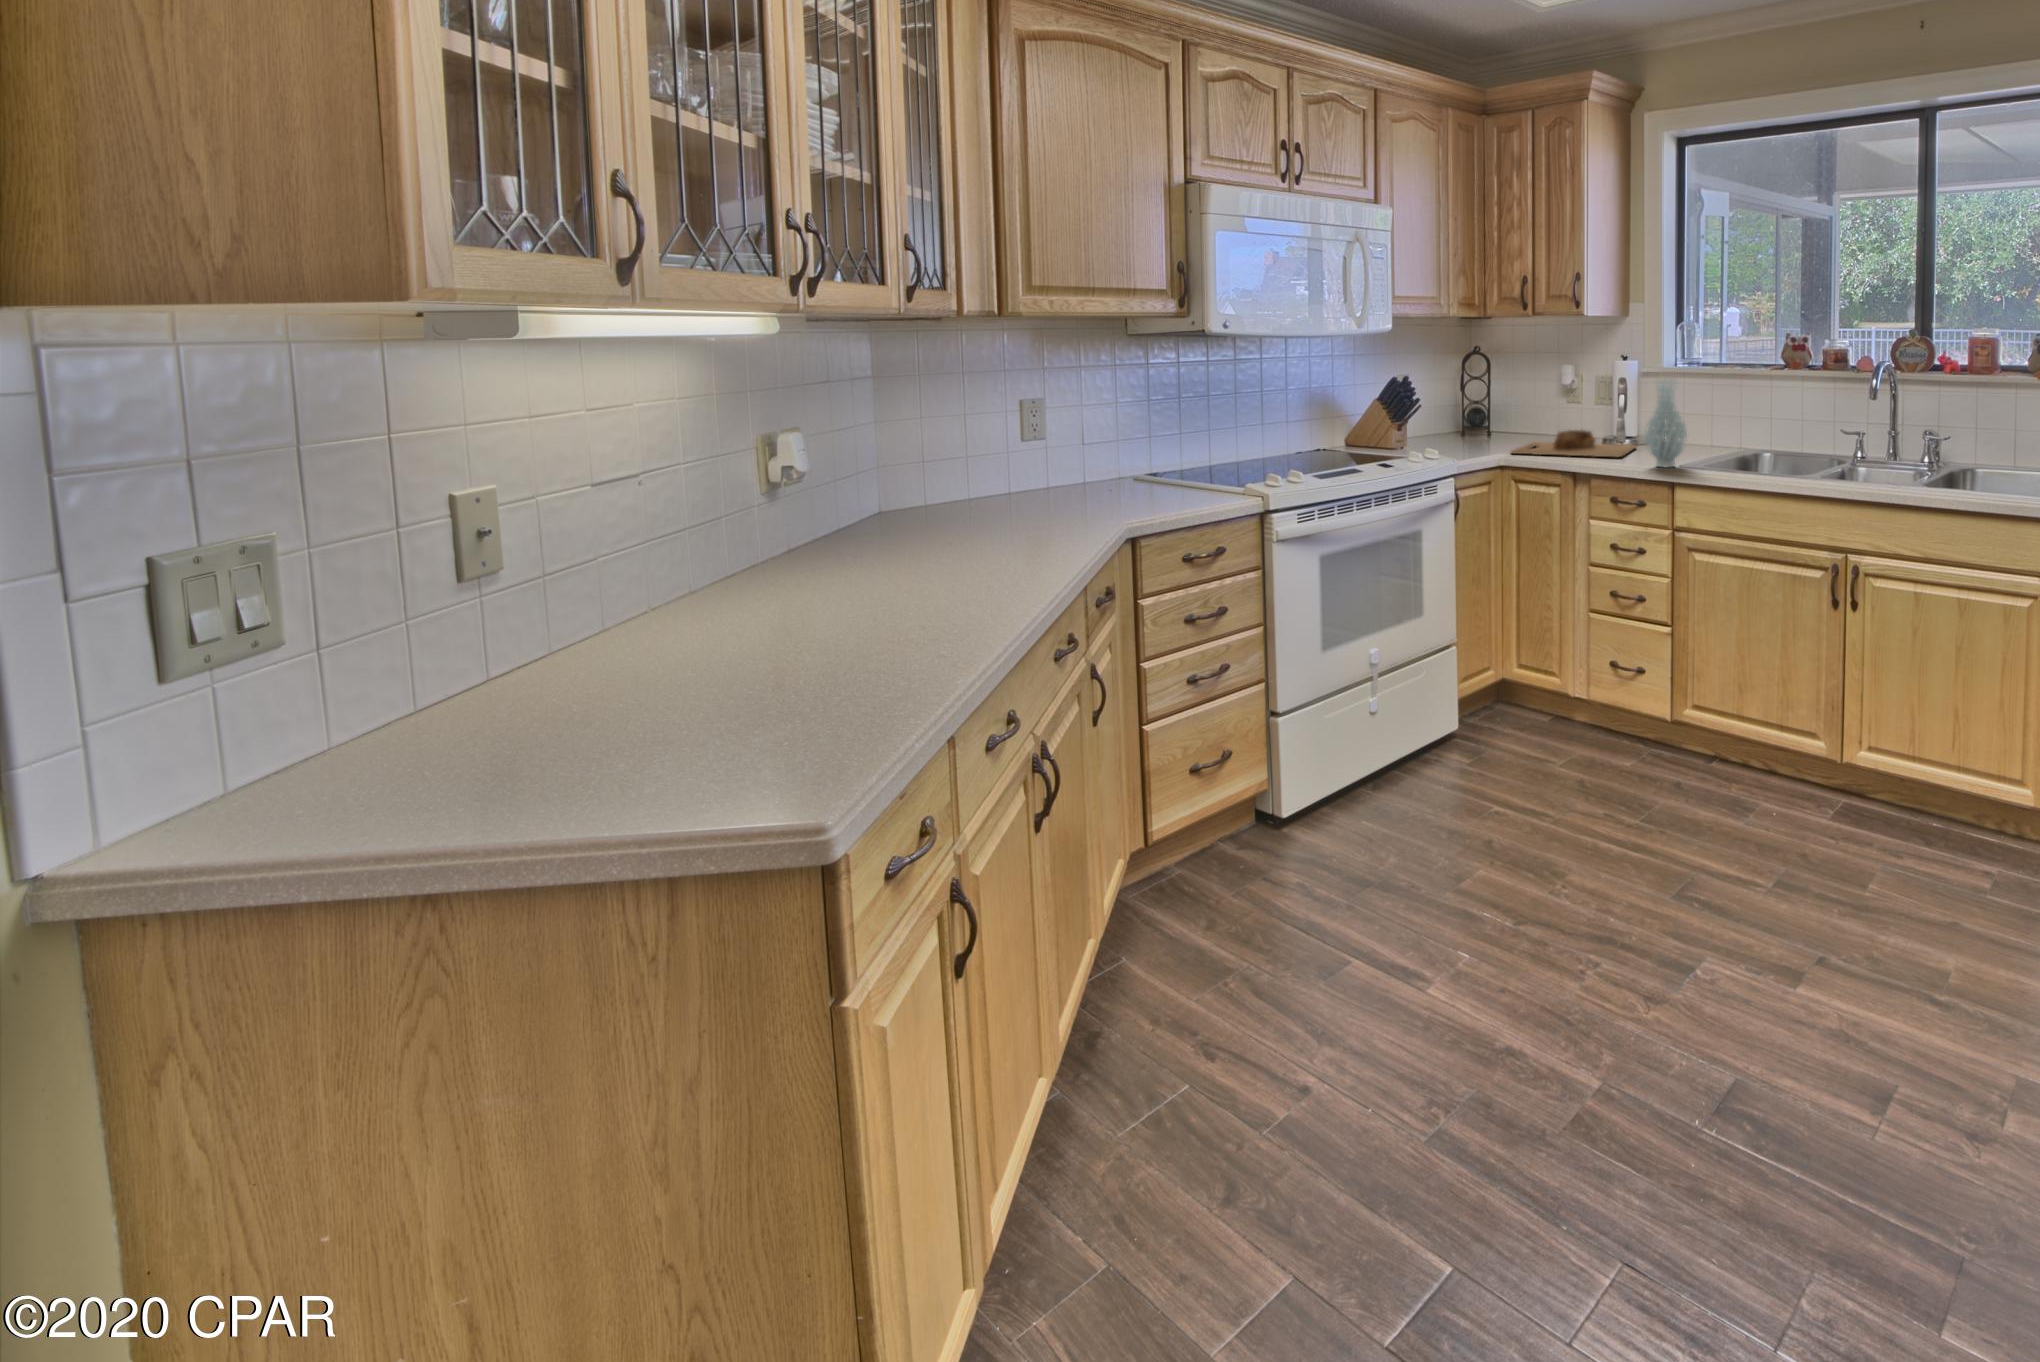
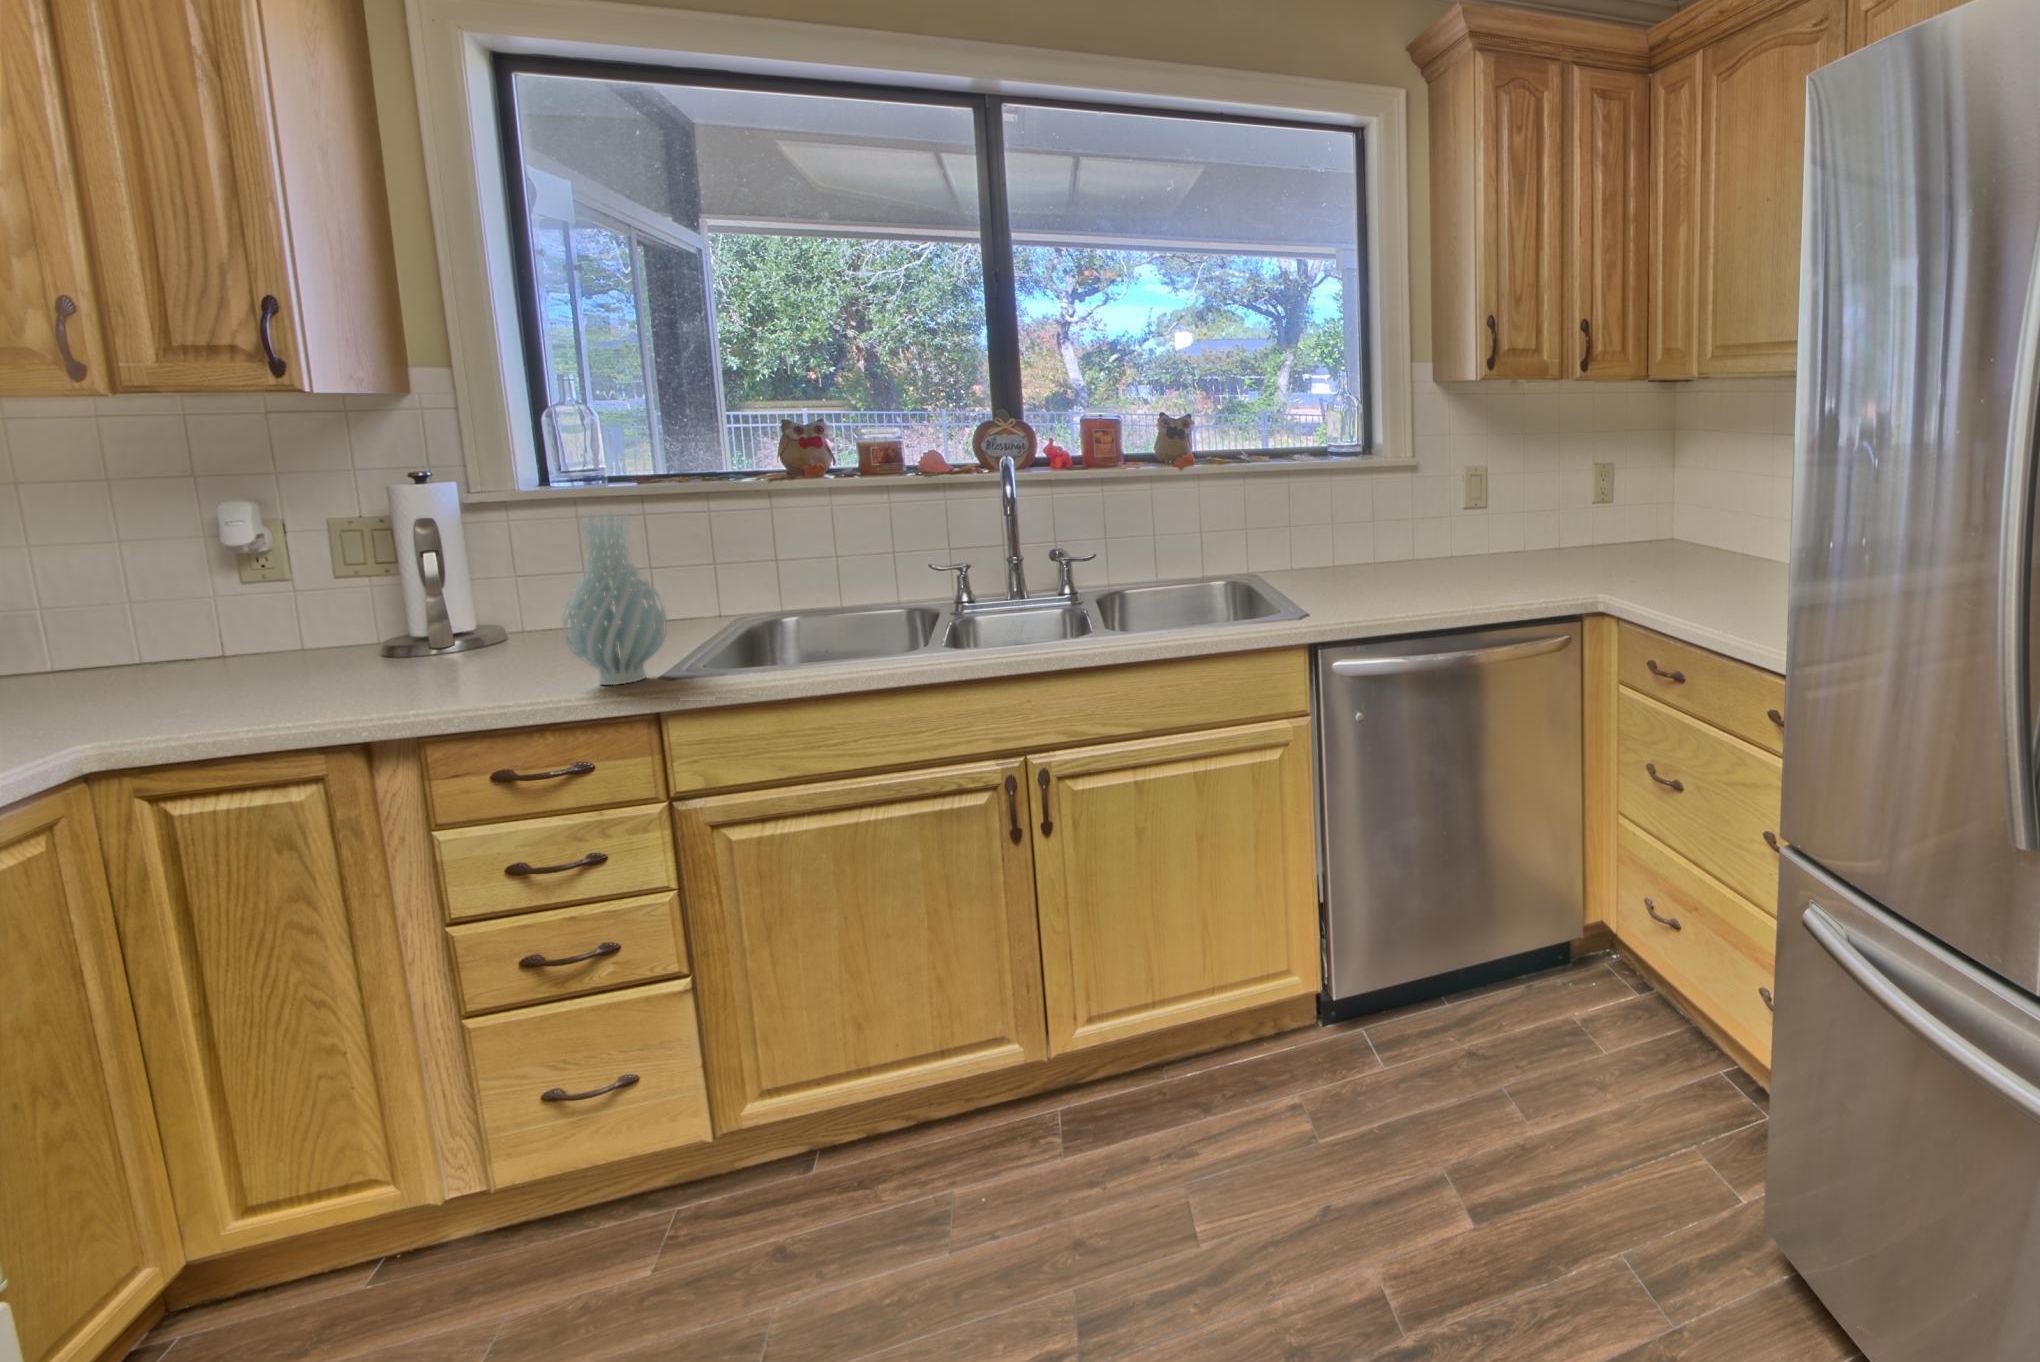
cutting board: present [1512,430,1637,458] -> none [105,637,490,732]

